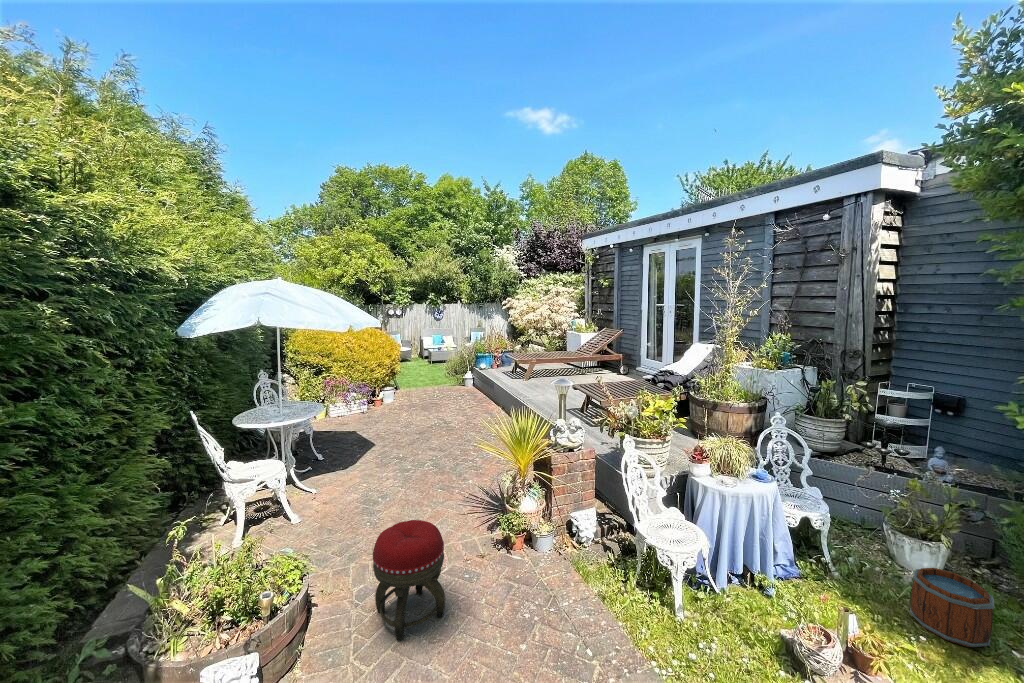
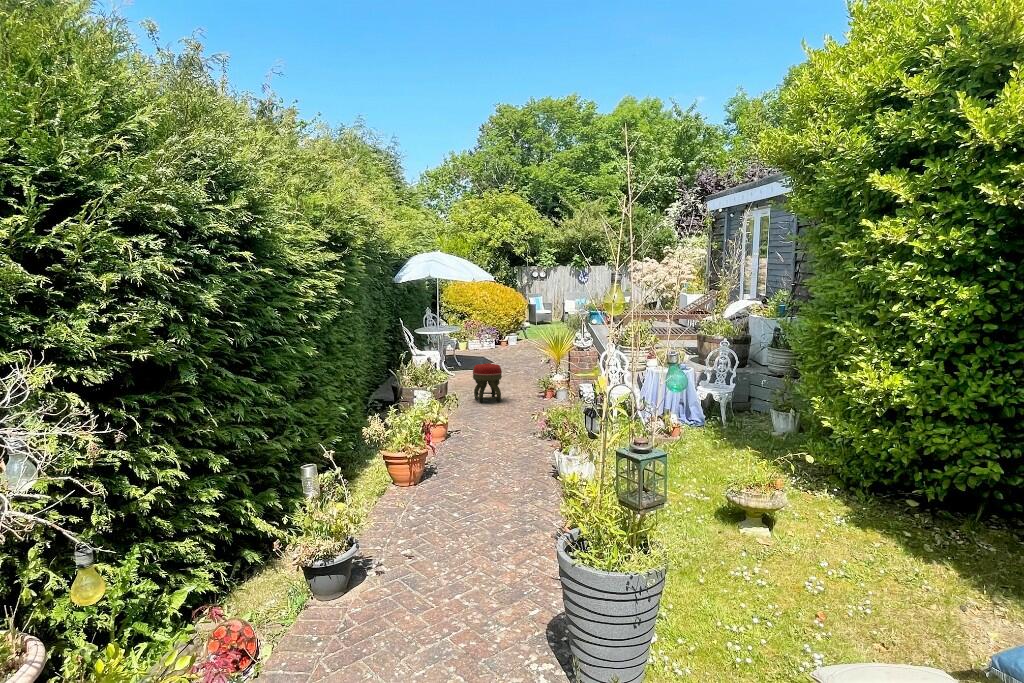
bucket: present [910,568,994,647] -> none [707,400,736,428]

